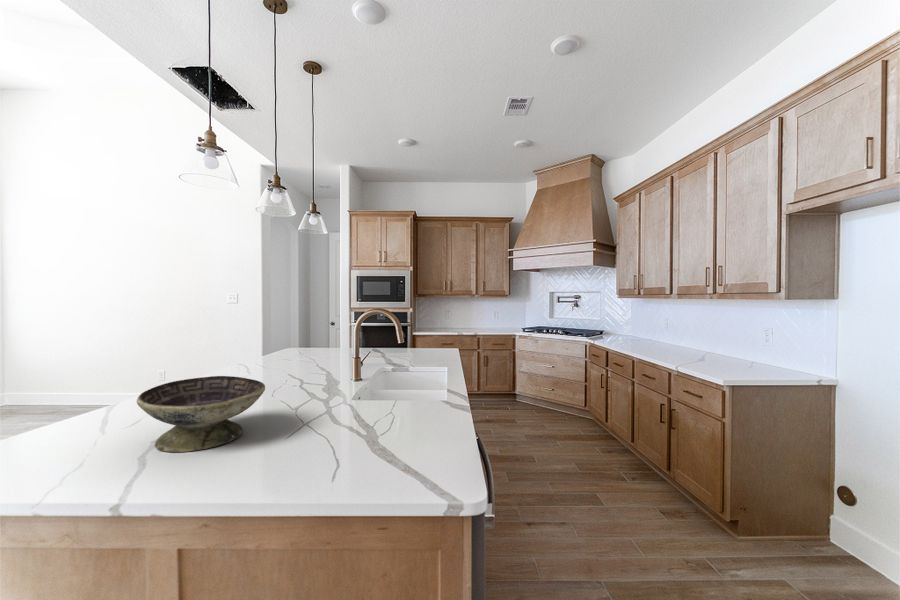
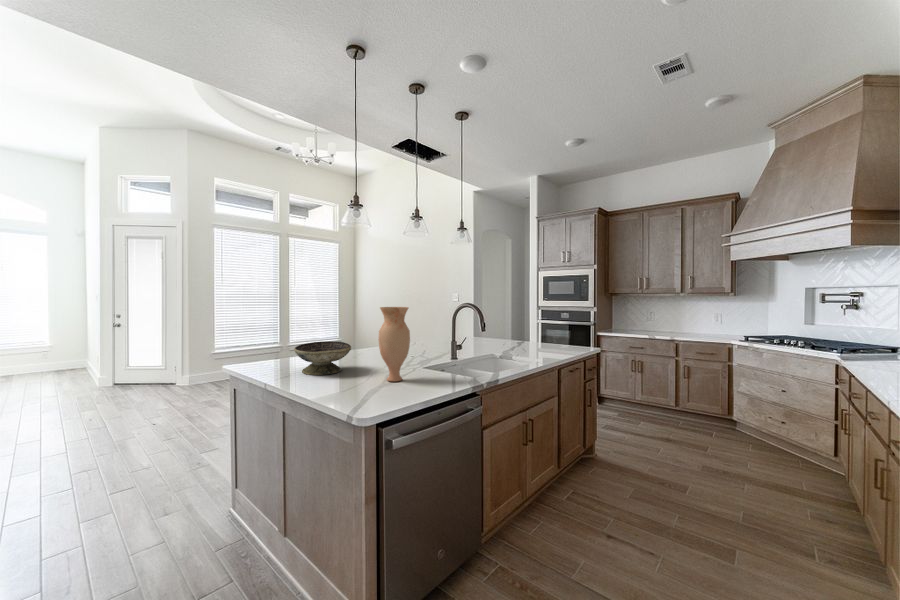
vase: none [343,310,392,426] -> present [378,307,410,382]

